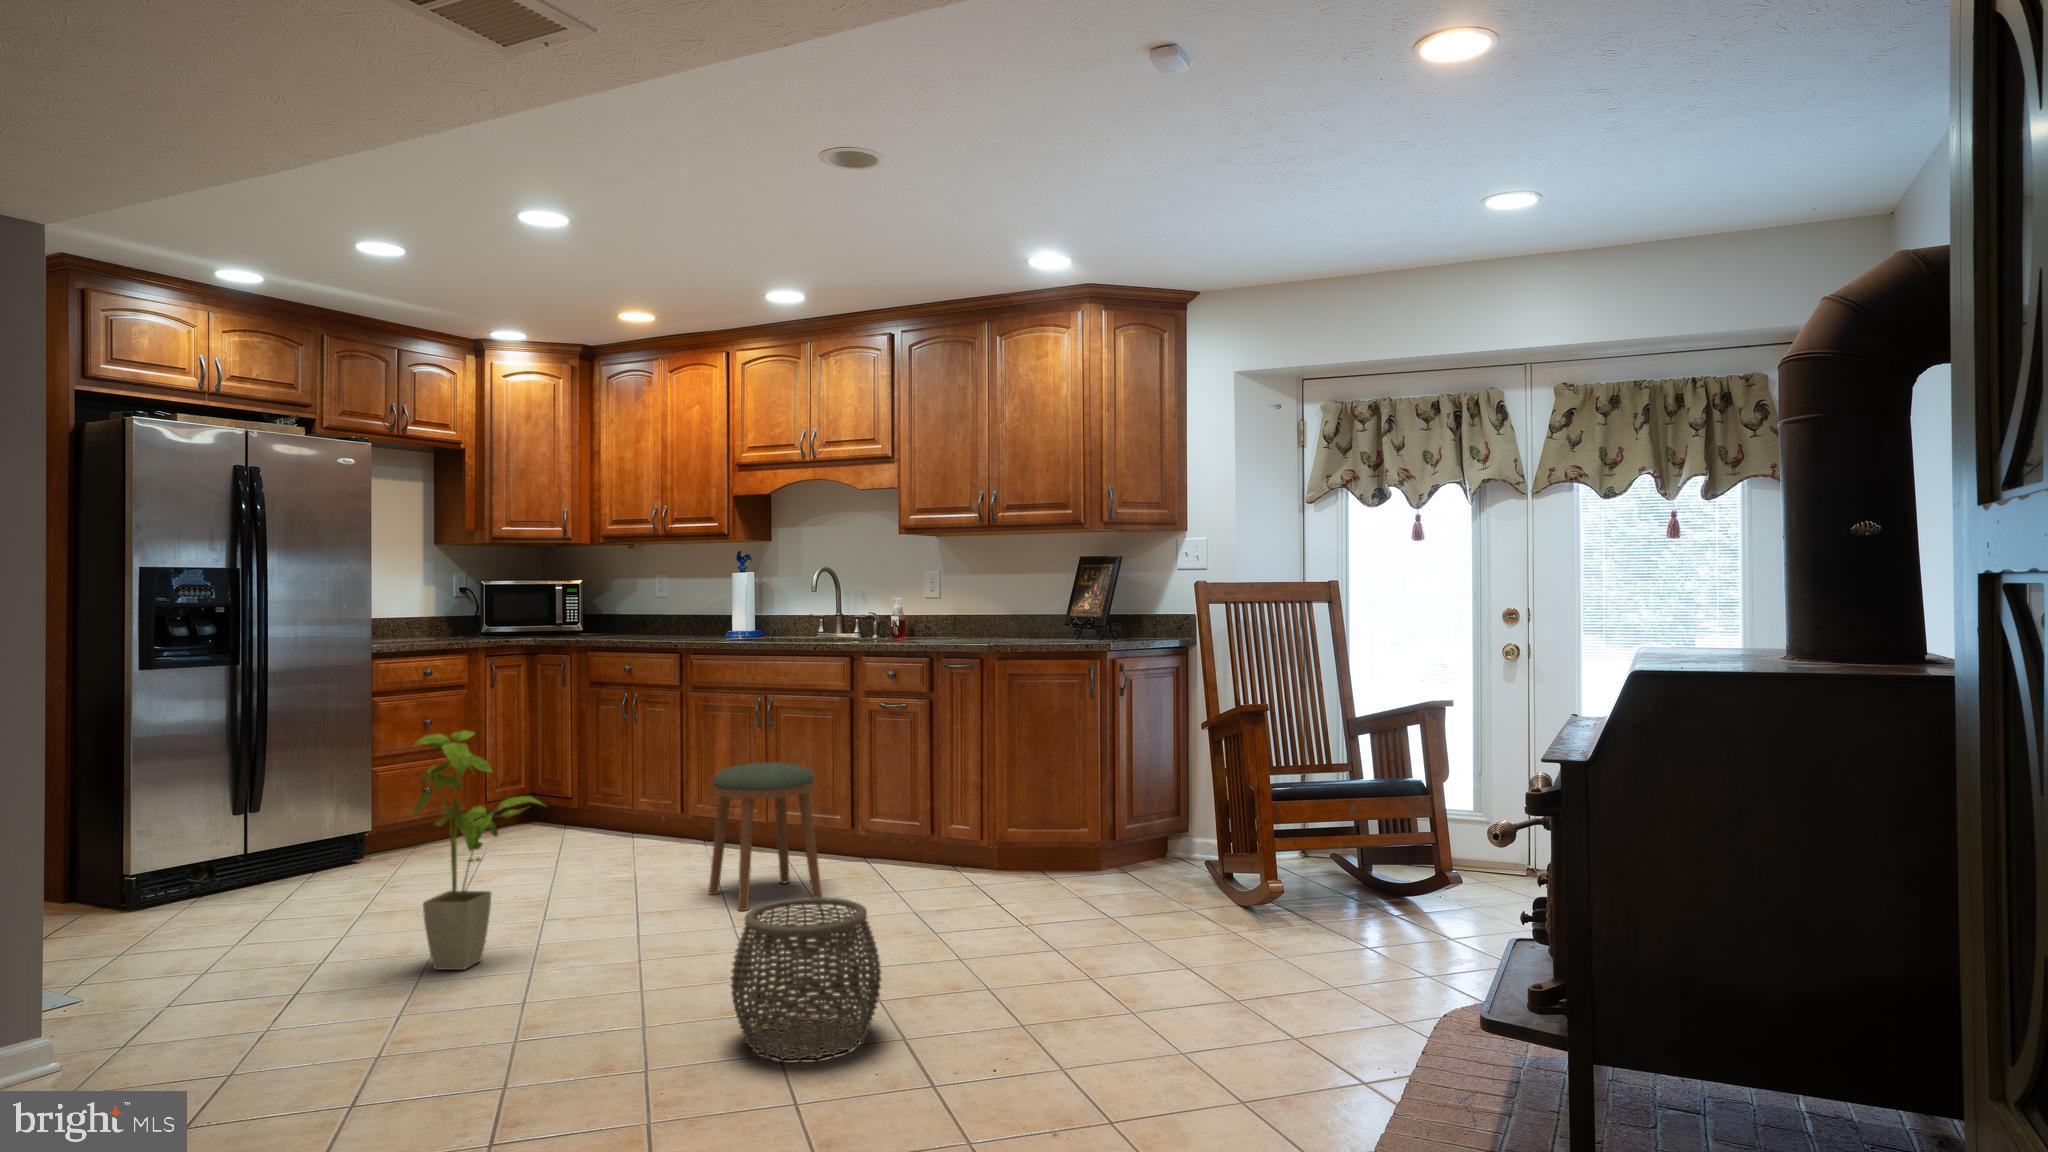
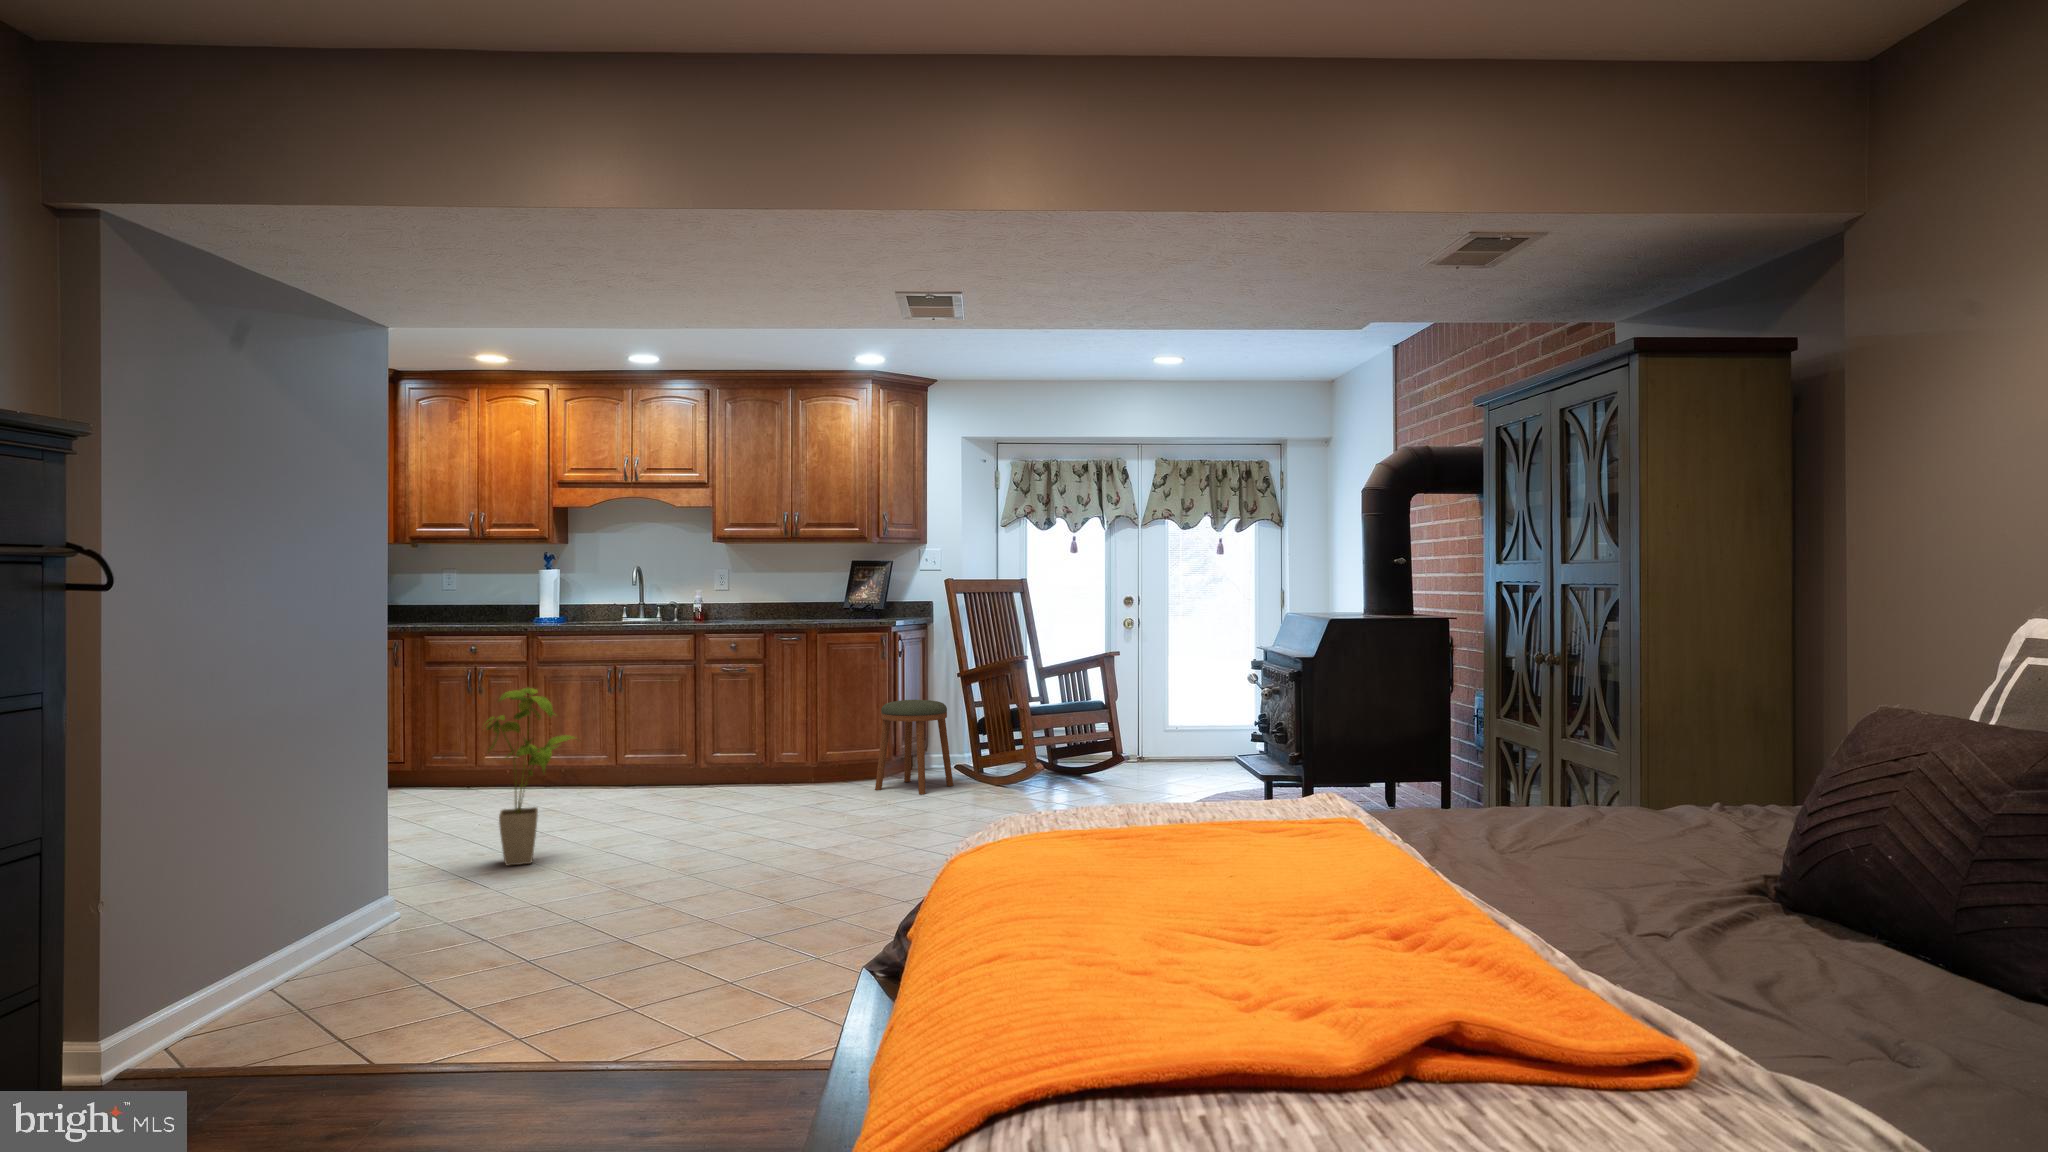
stool: present [709,762,822,911] -> present [875,700,953,794]
woven basket: present [731,897,881,1059] -> none [794,778,889,871]

